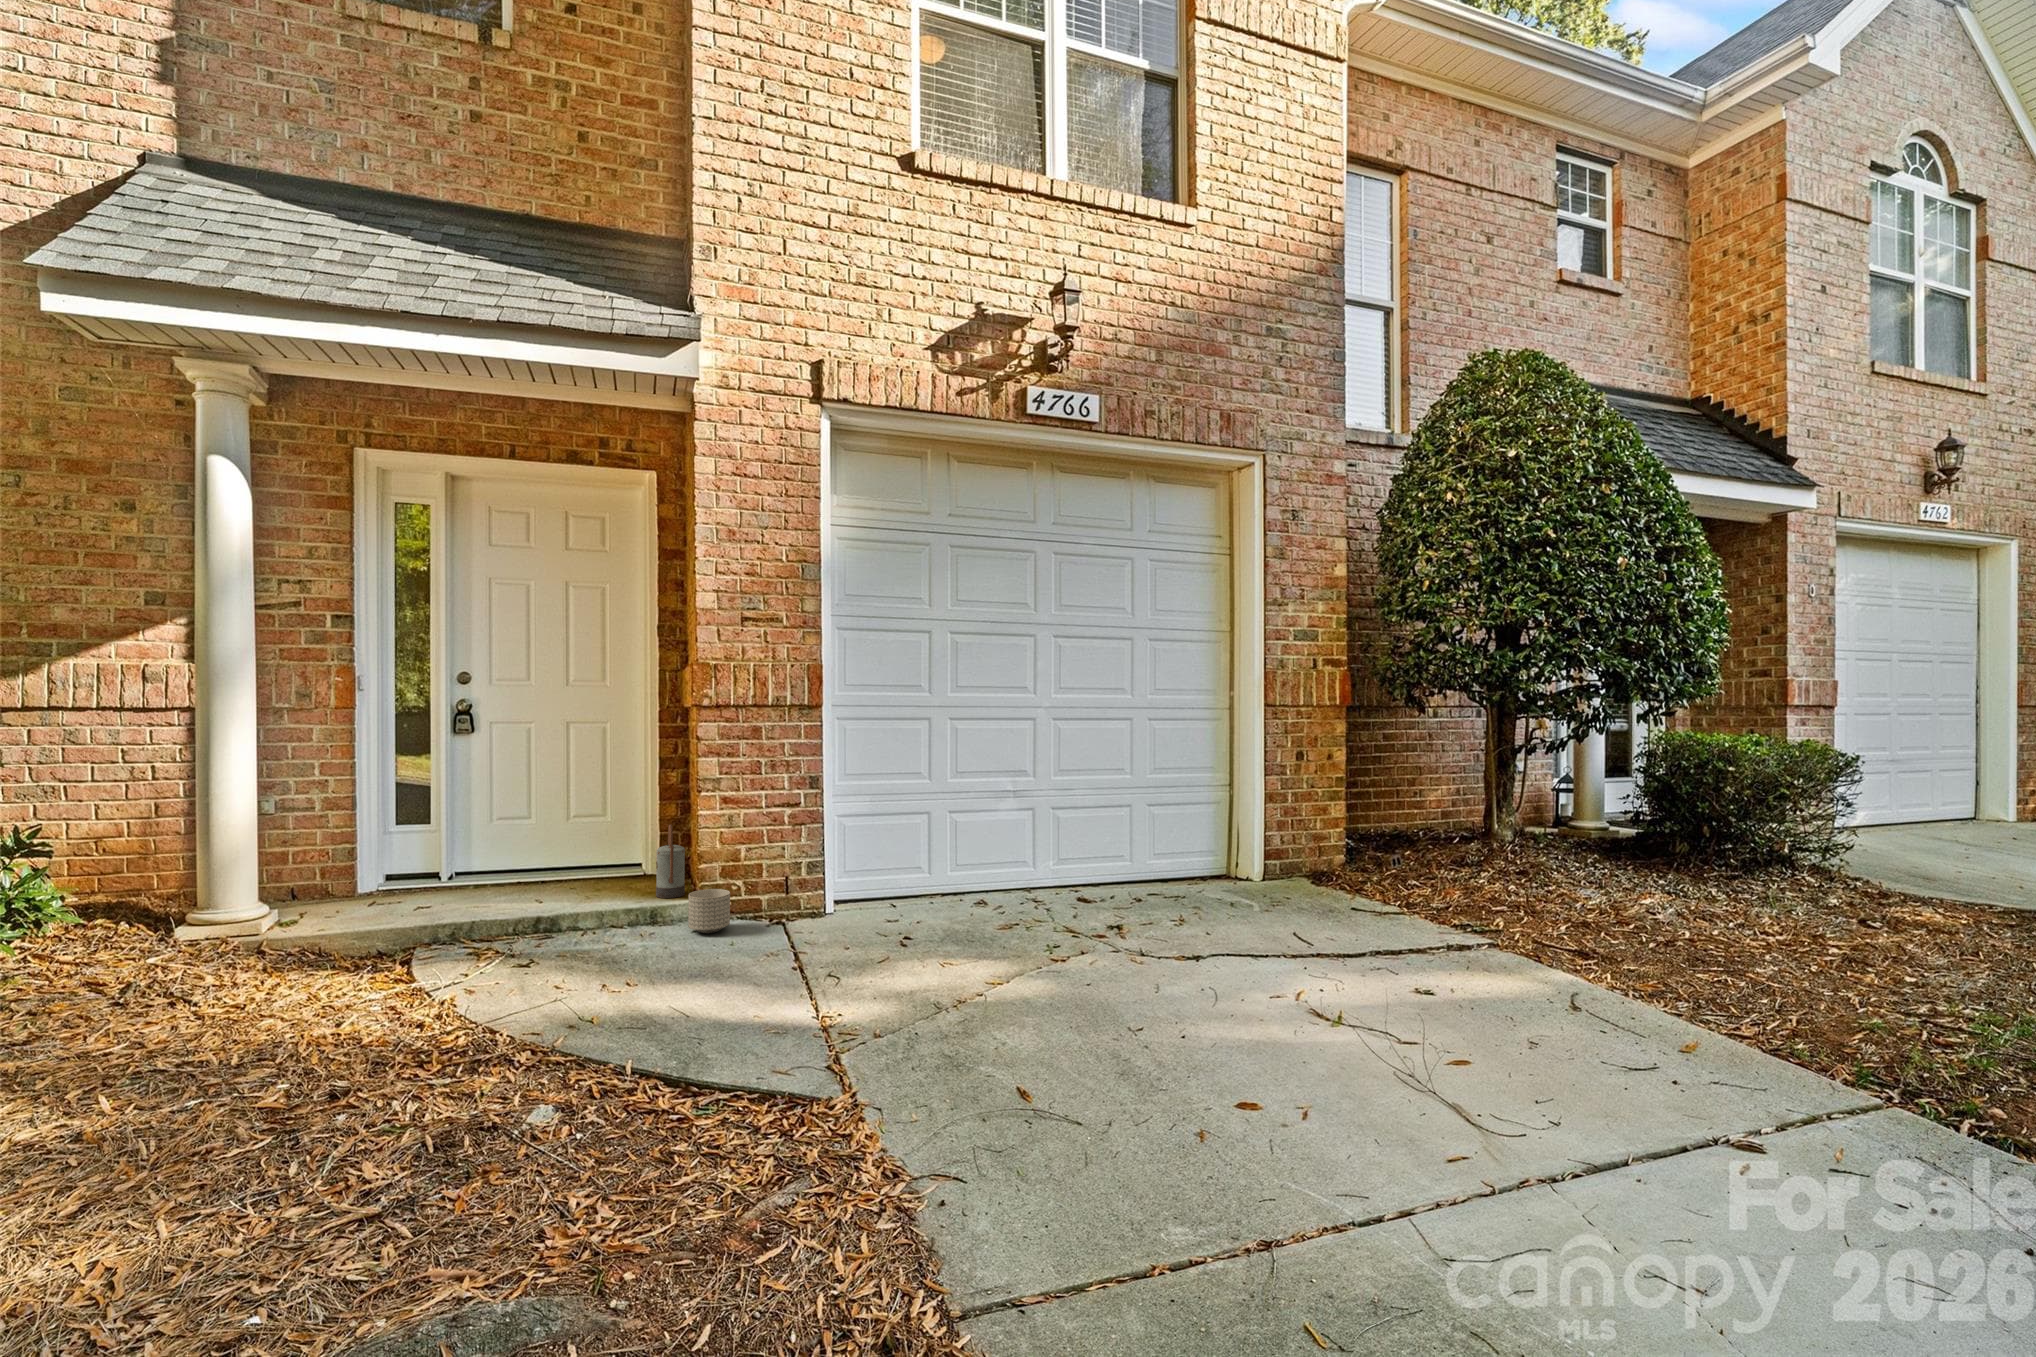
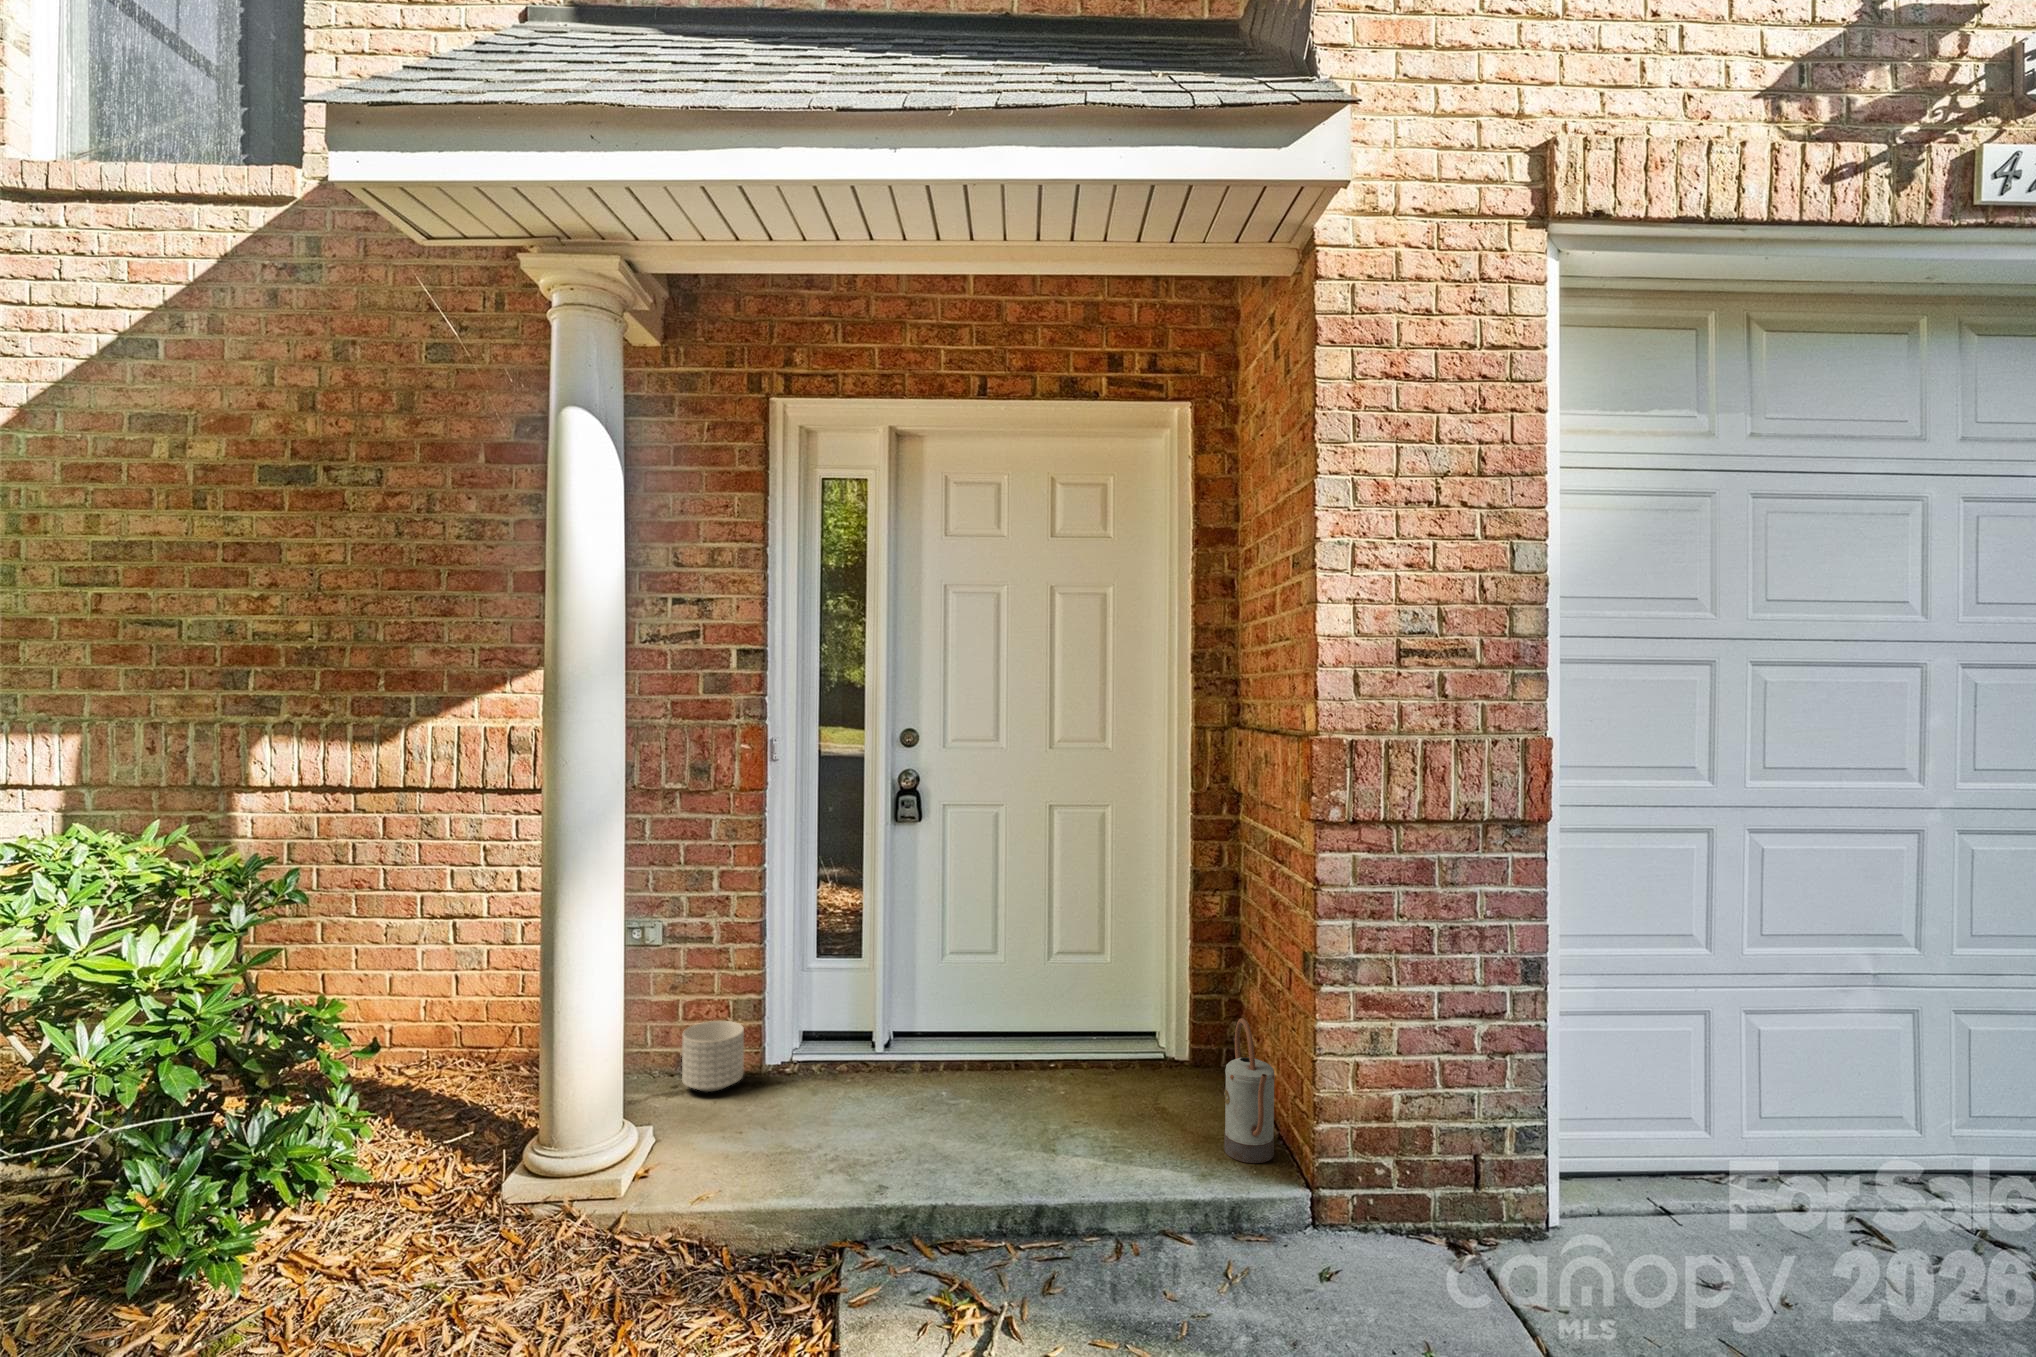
planter: present [688,889,730,933] -> present [682,1021,744,1092]

